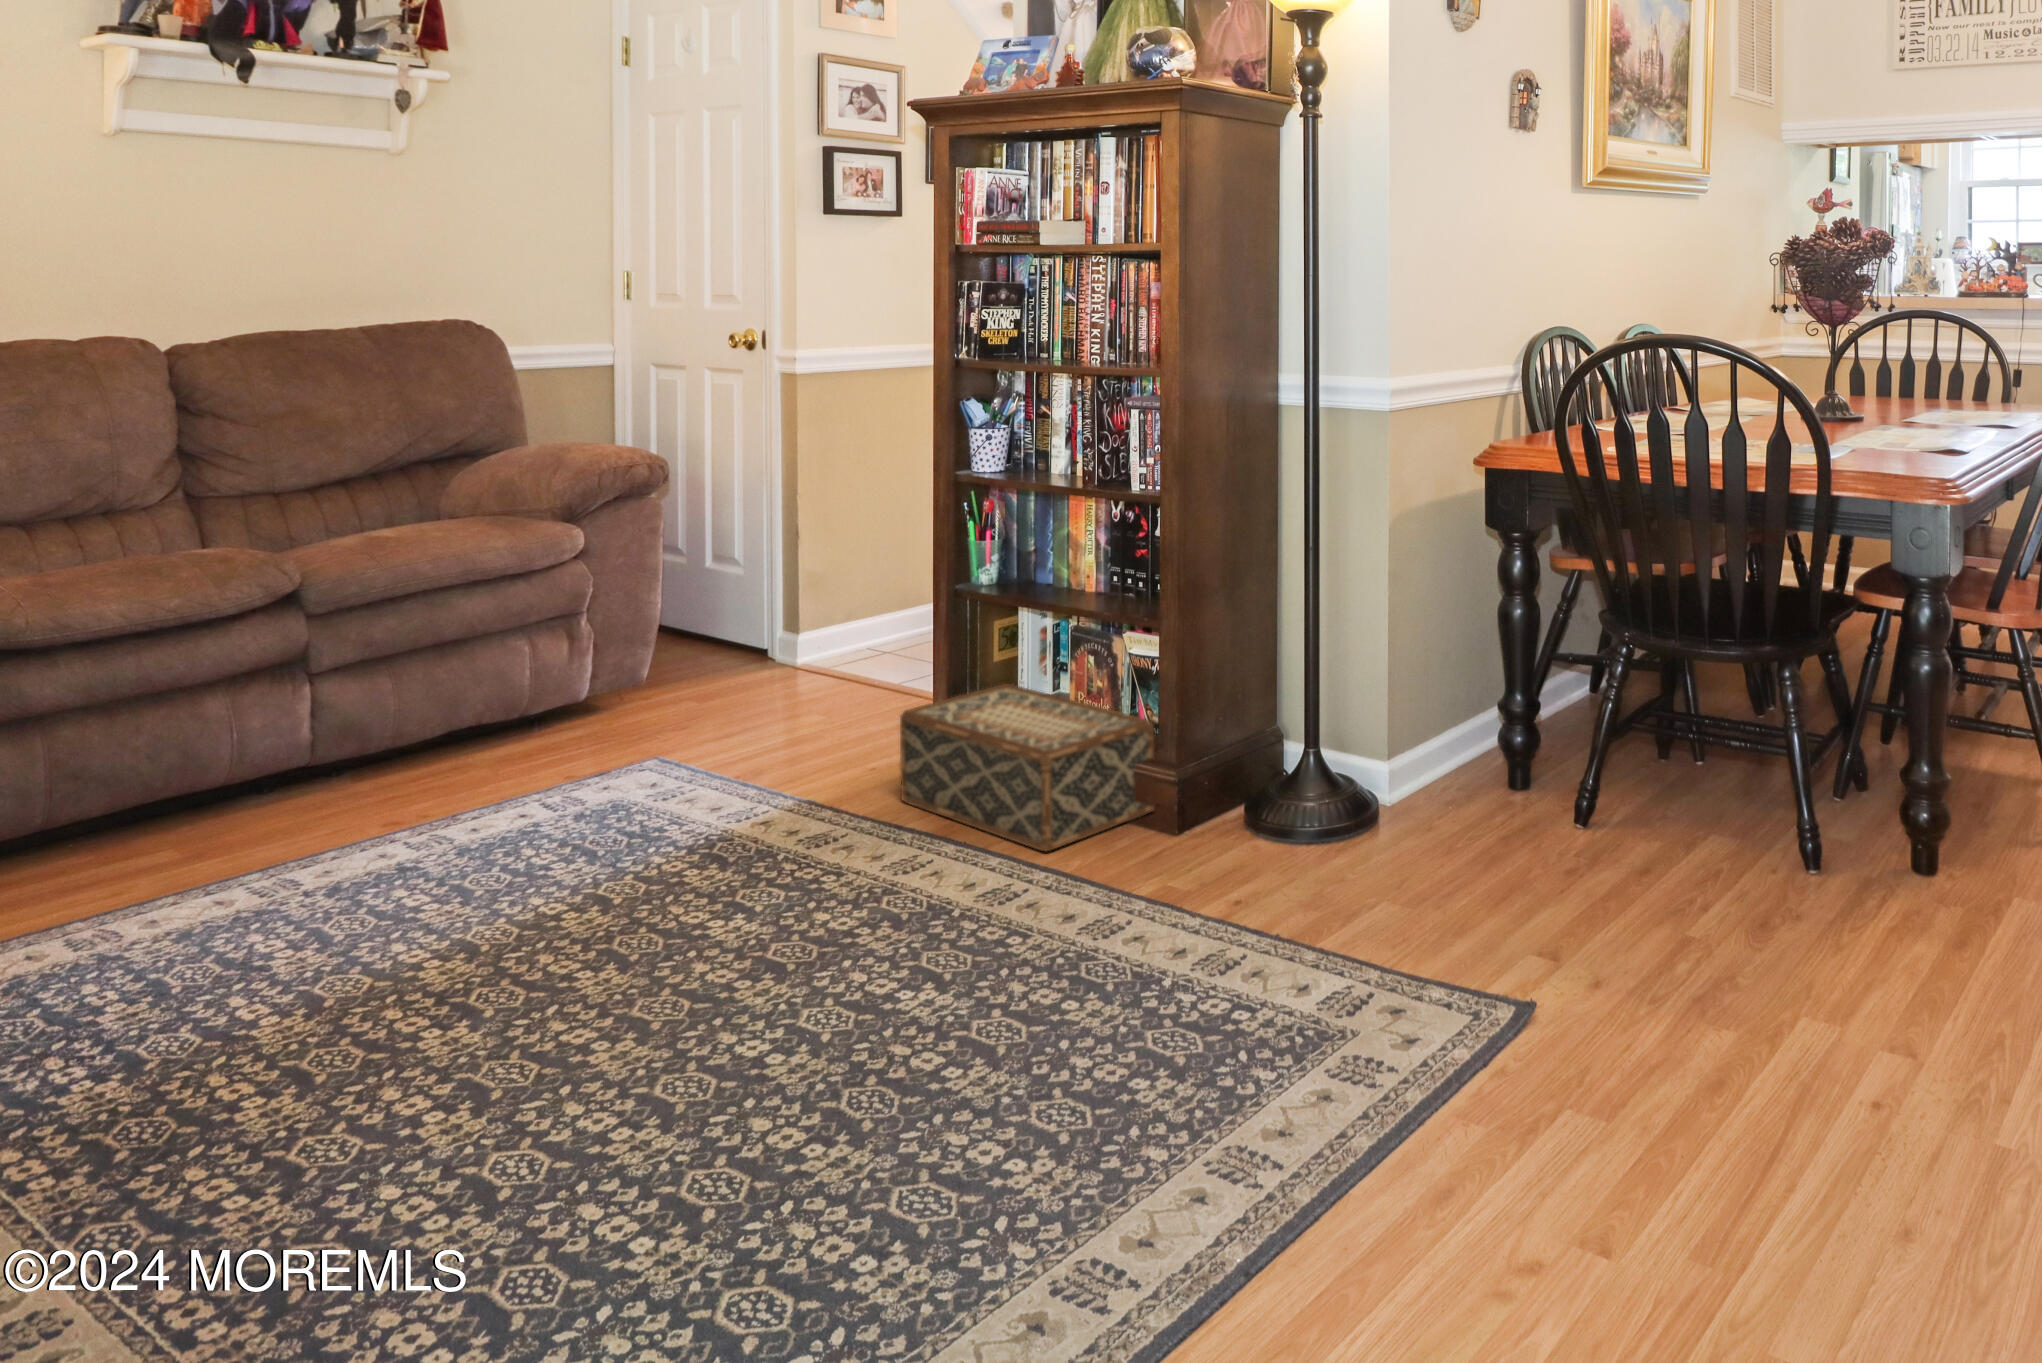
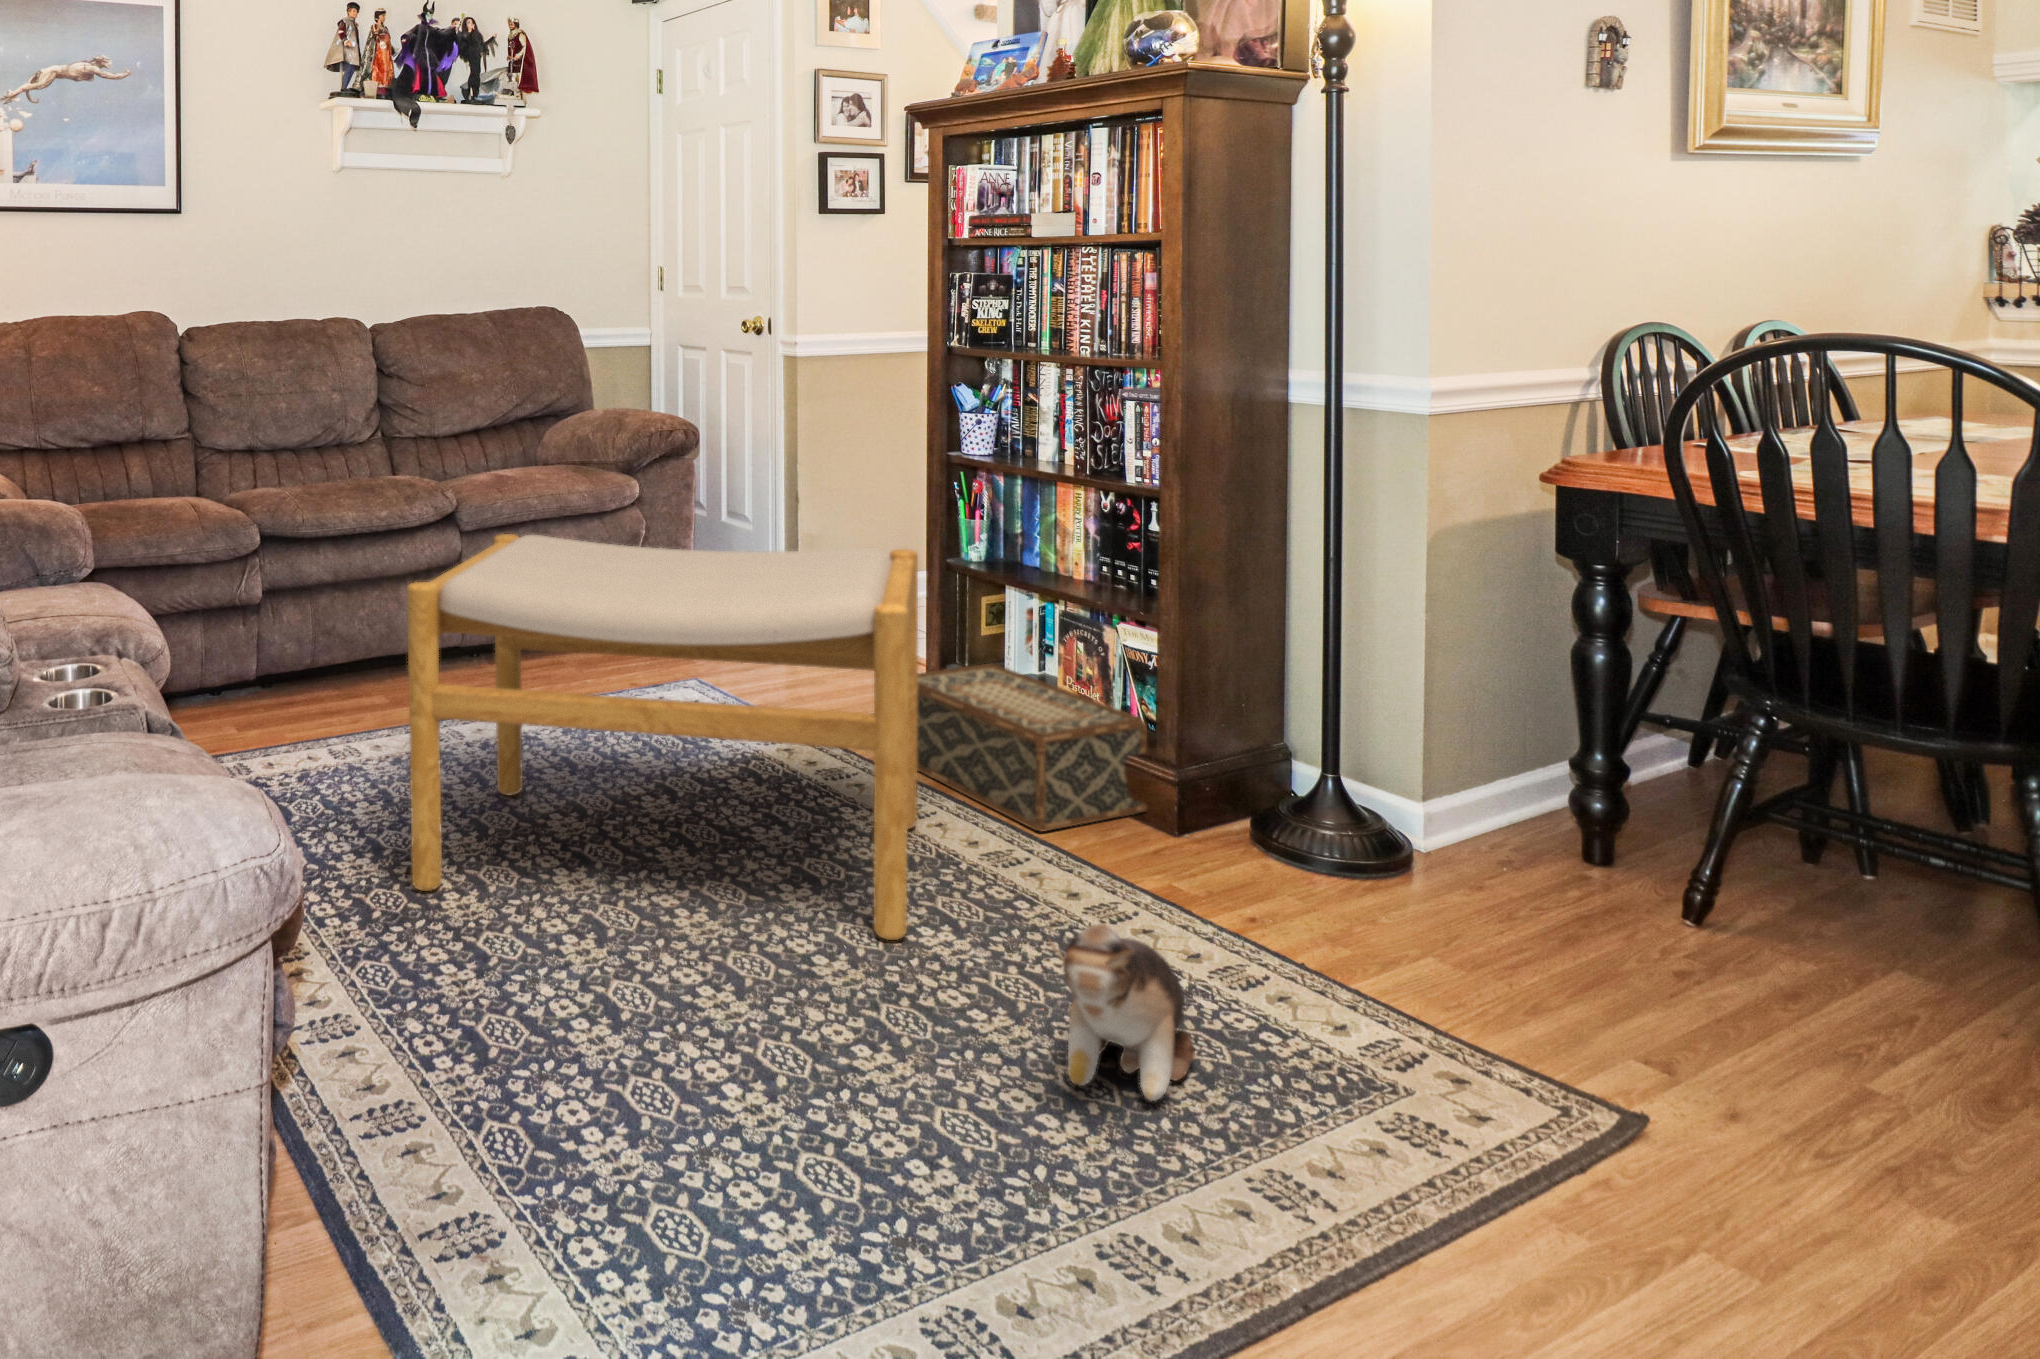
footstool: none [159,575,914,1097] -> present [407,534,918,940]
plush toy: none [1012,943,1171,1117] -> present [1049,924,1195,1101]

